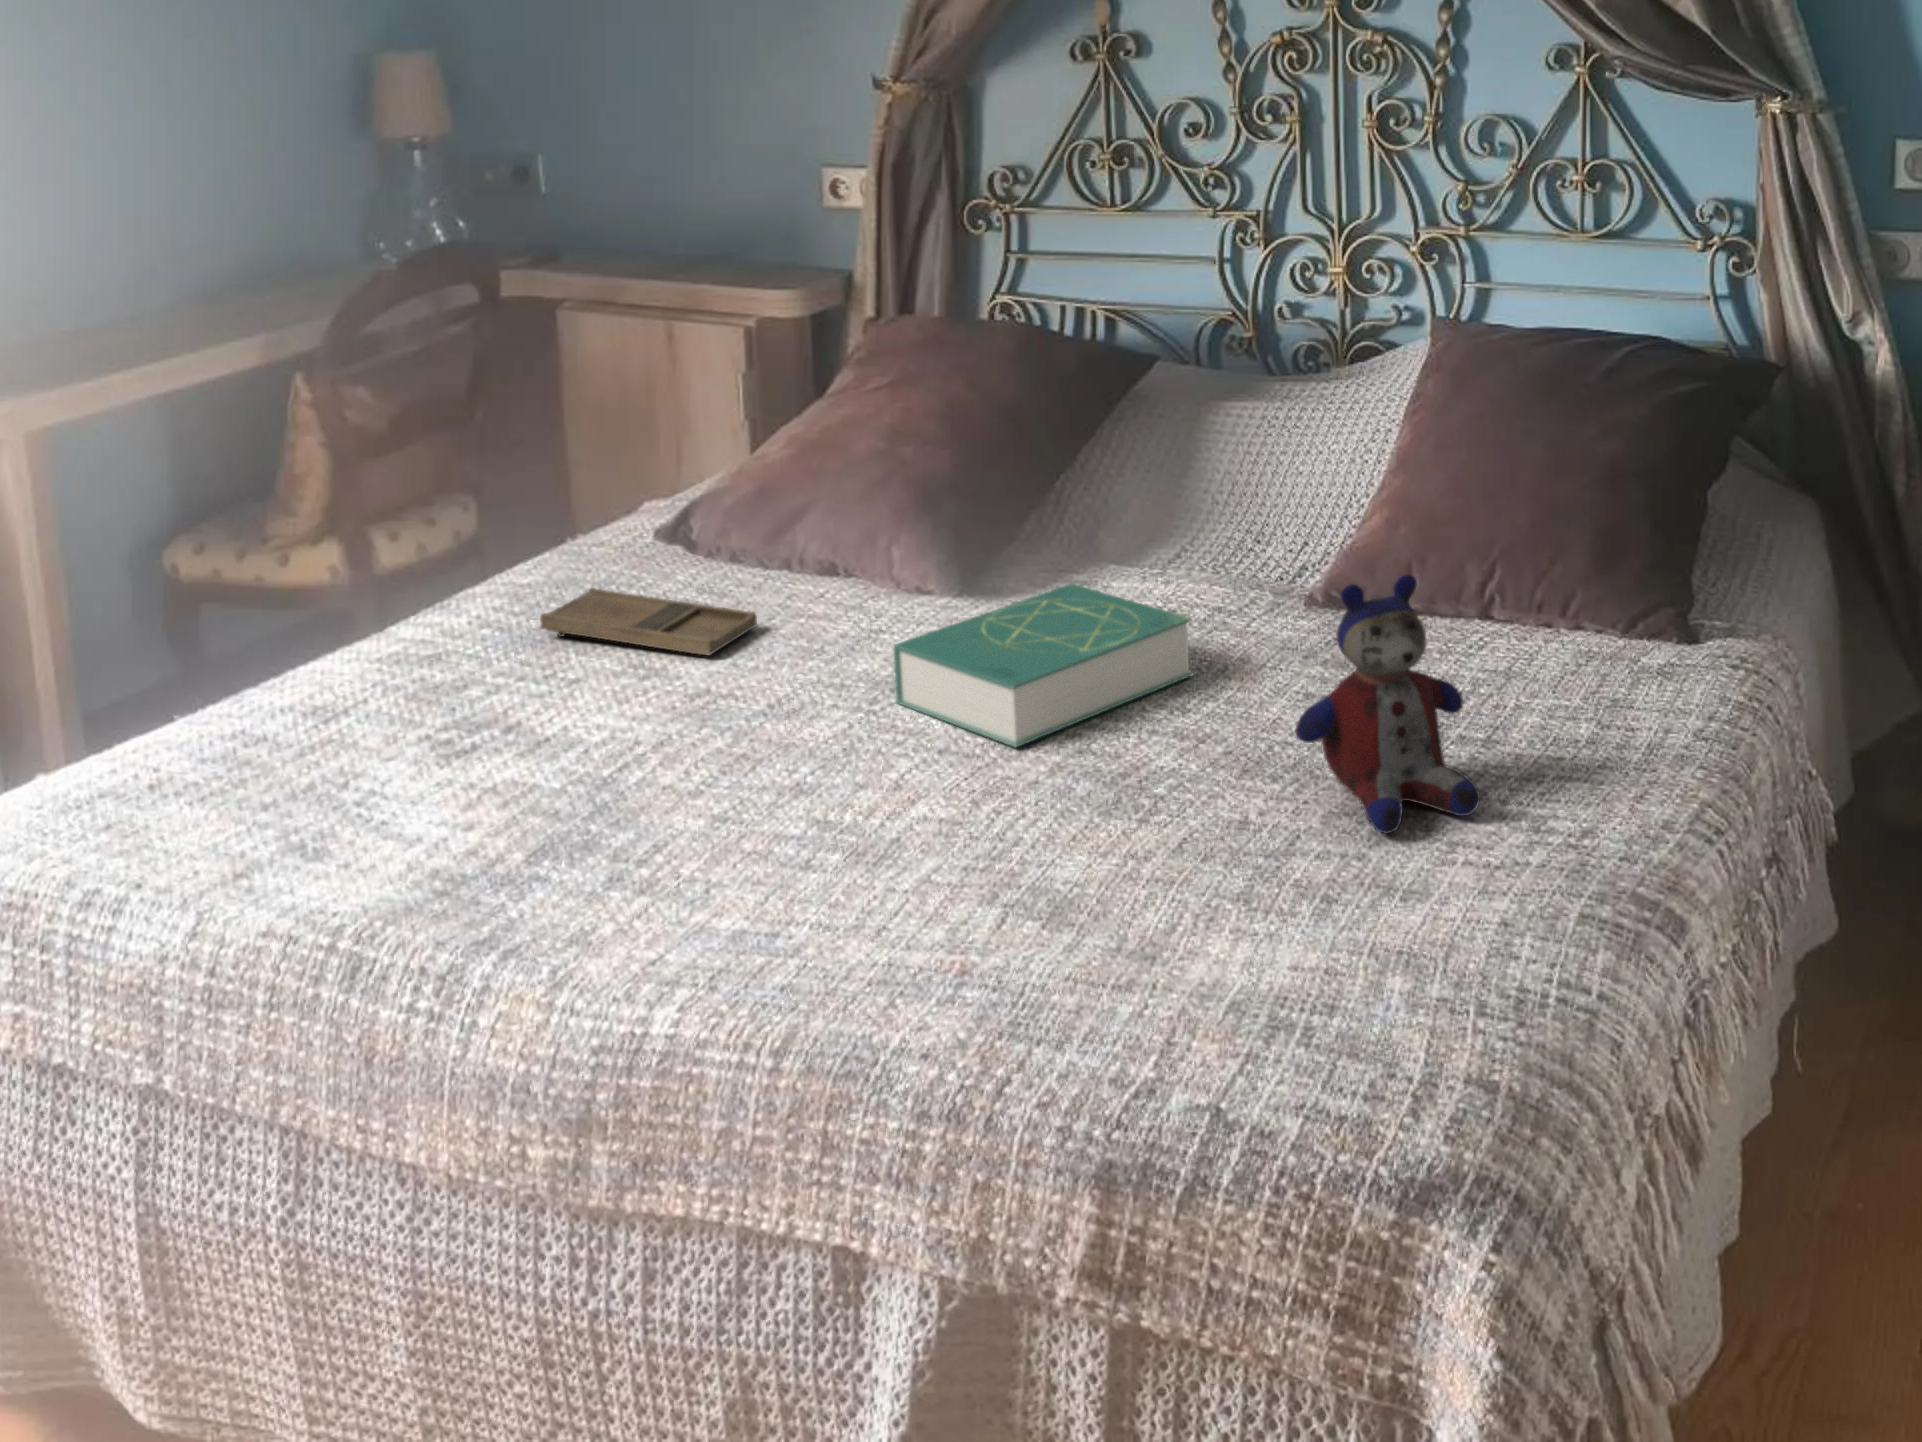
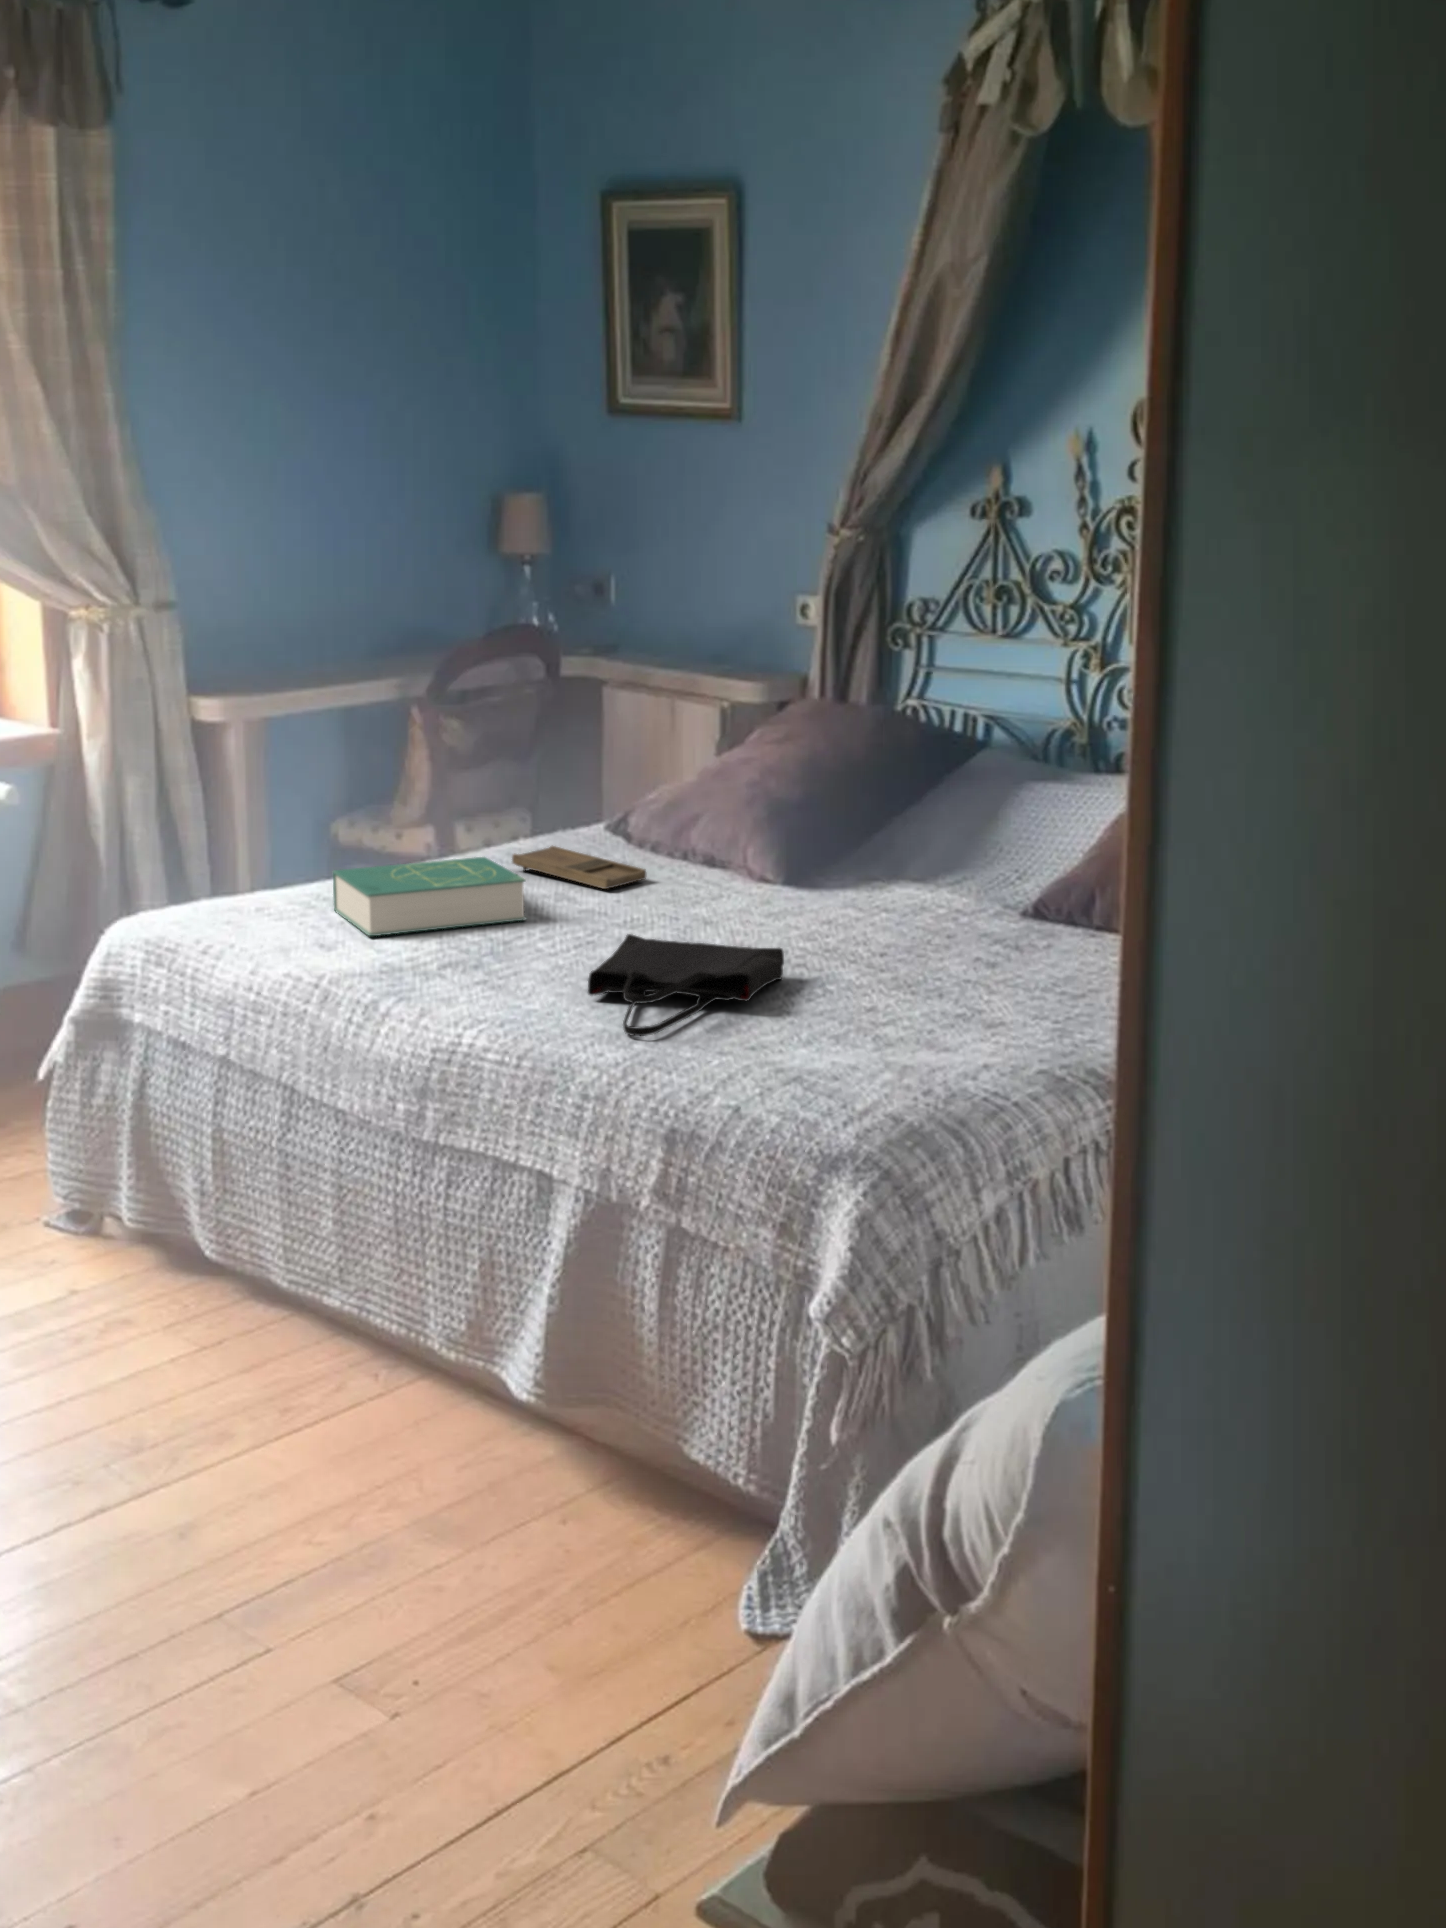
stuffed bear: present [1296,574,1480,834] -> none [912,852,1038,1018]
book: present [893,584,1193,747] -> present [333,857,526,936]
tote bag: none [819,750,1092,974] -> present [588,934,784,1036]

